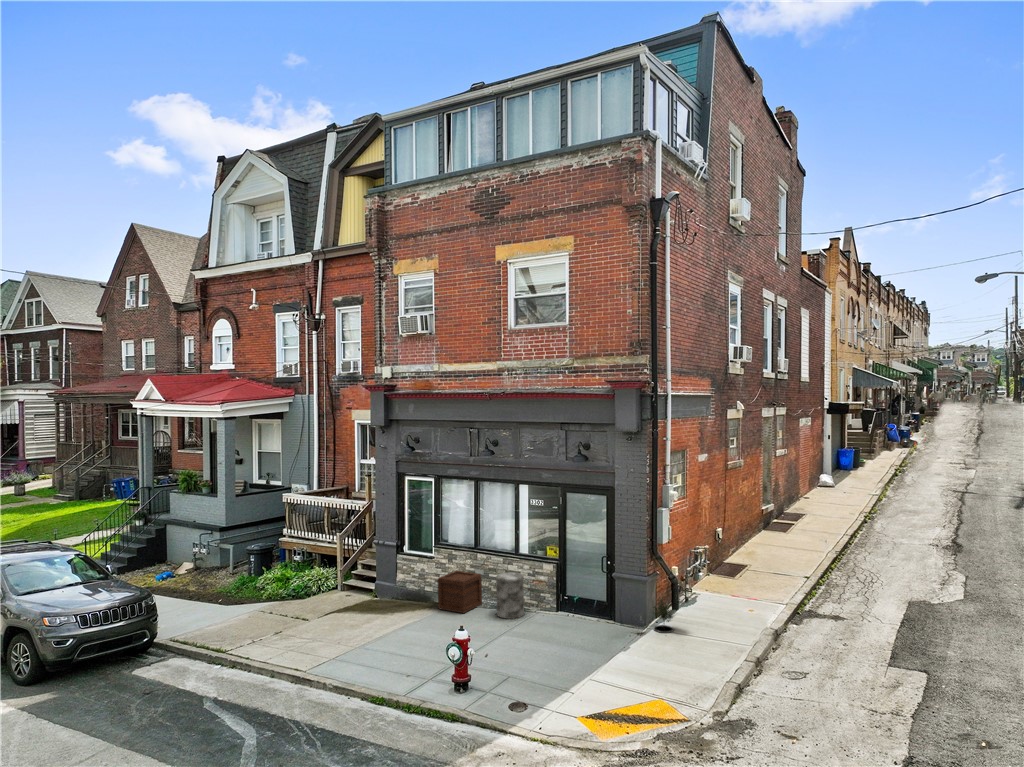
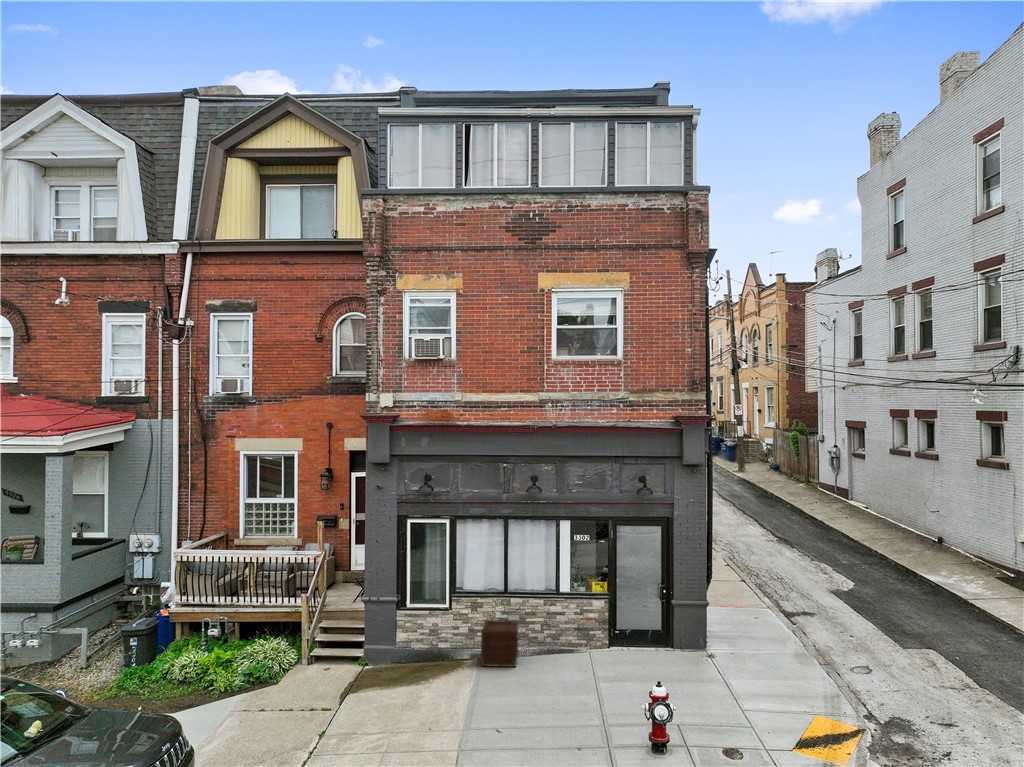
trash can: present [496,572,524,619] -> none [549,615,578,665]
potted tree: present [653,598,674,633] -> none [708,618,732,655]

